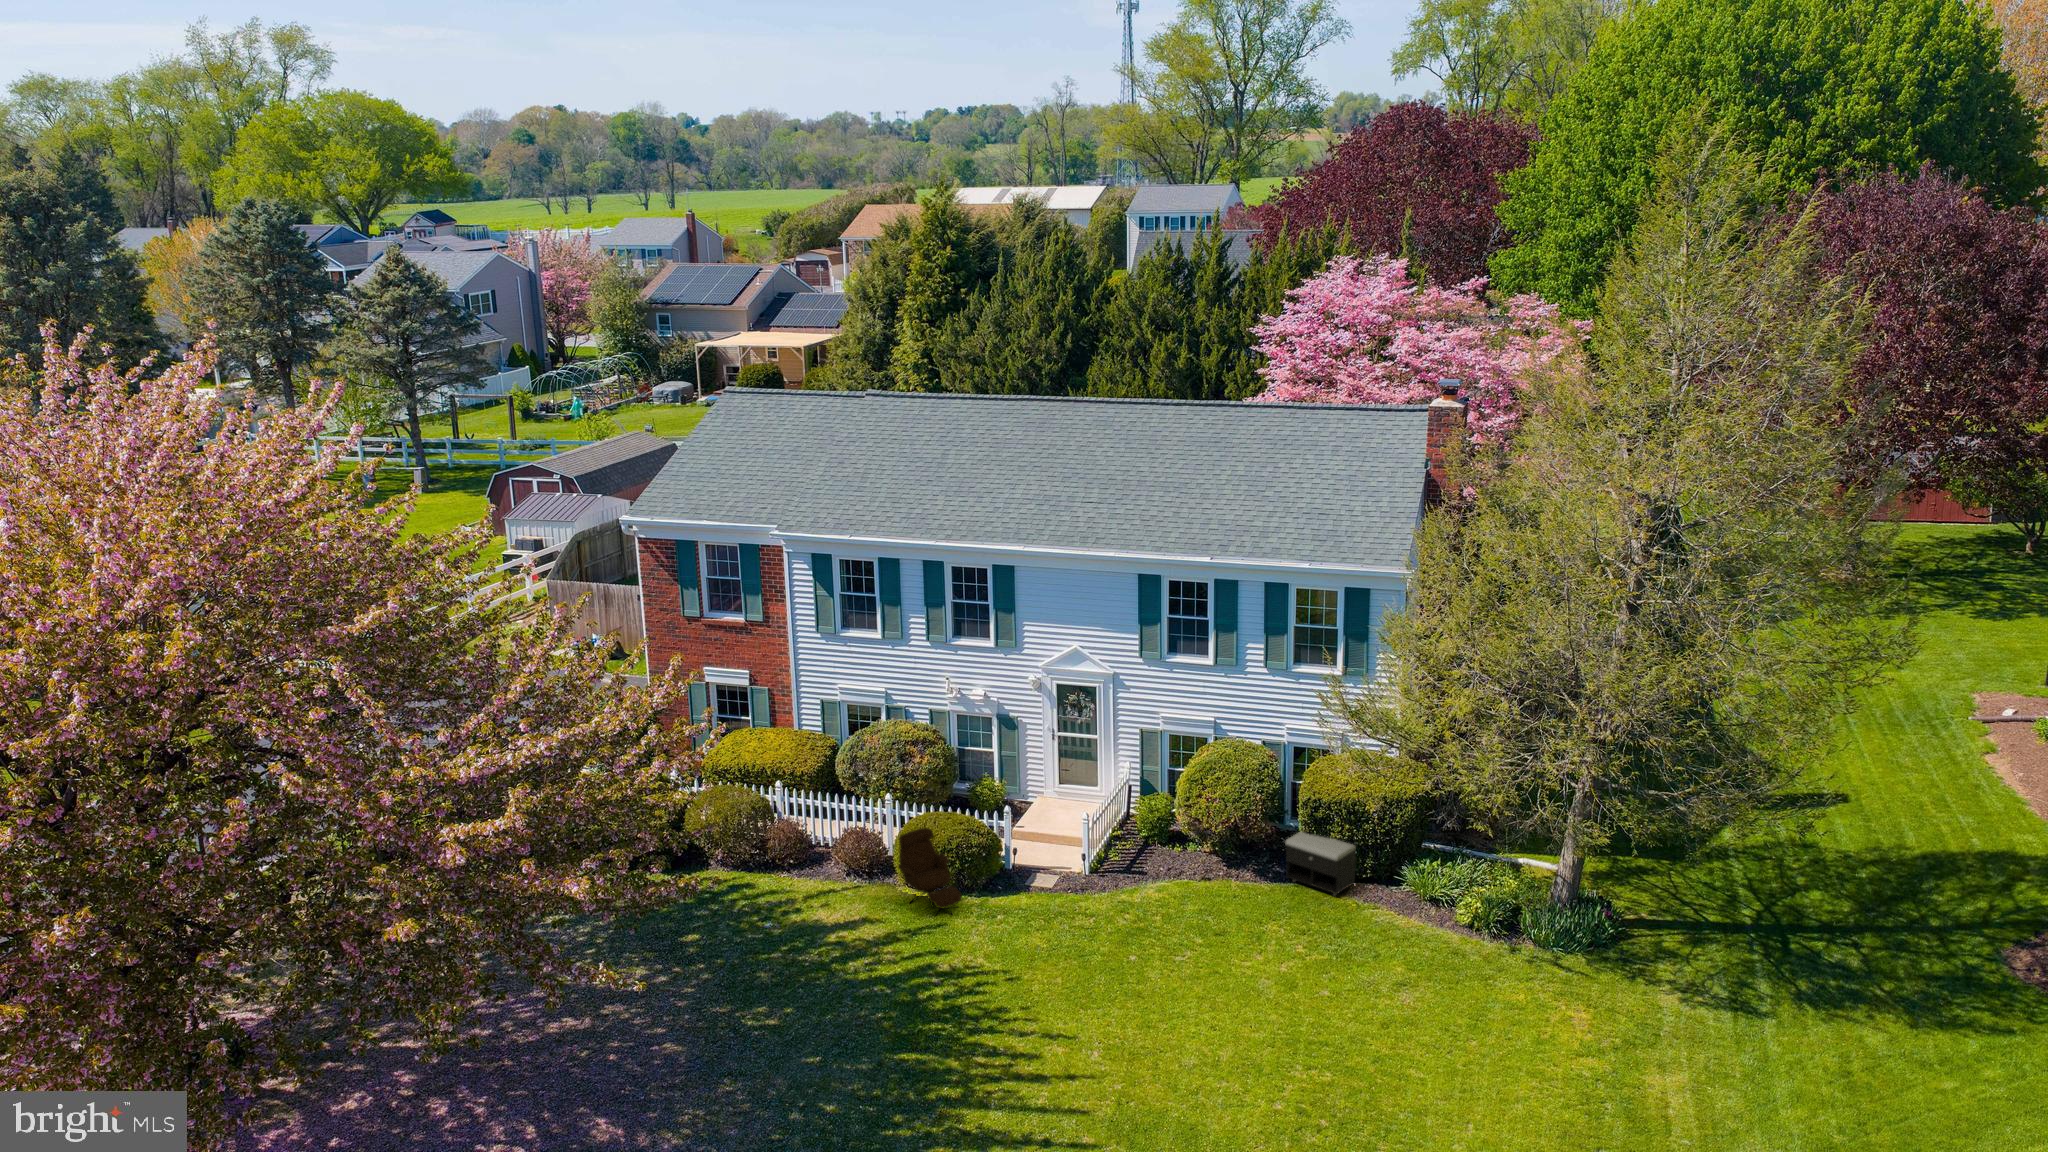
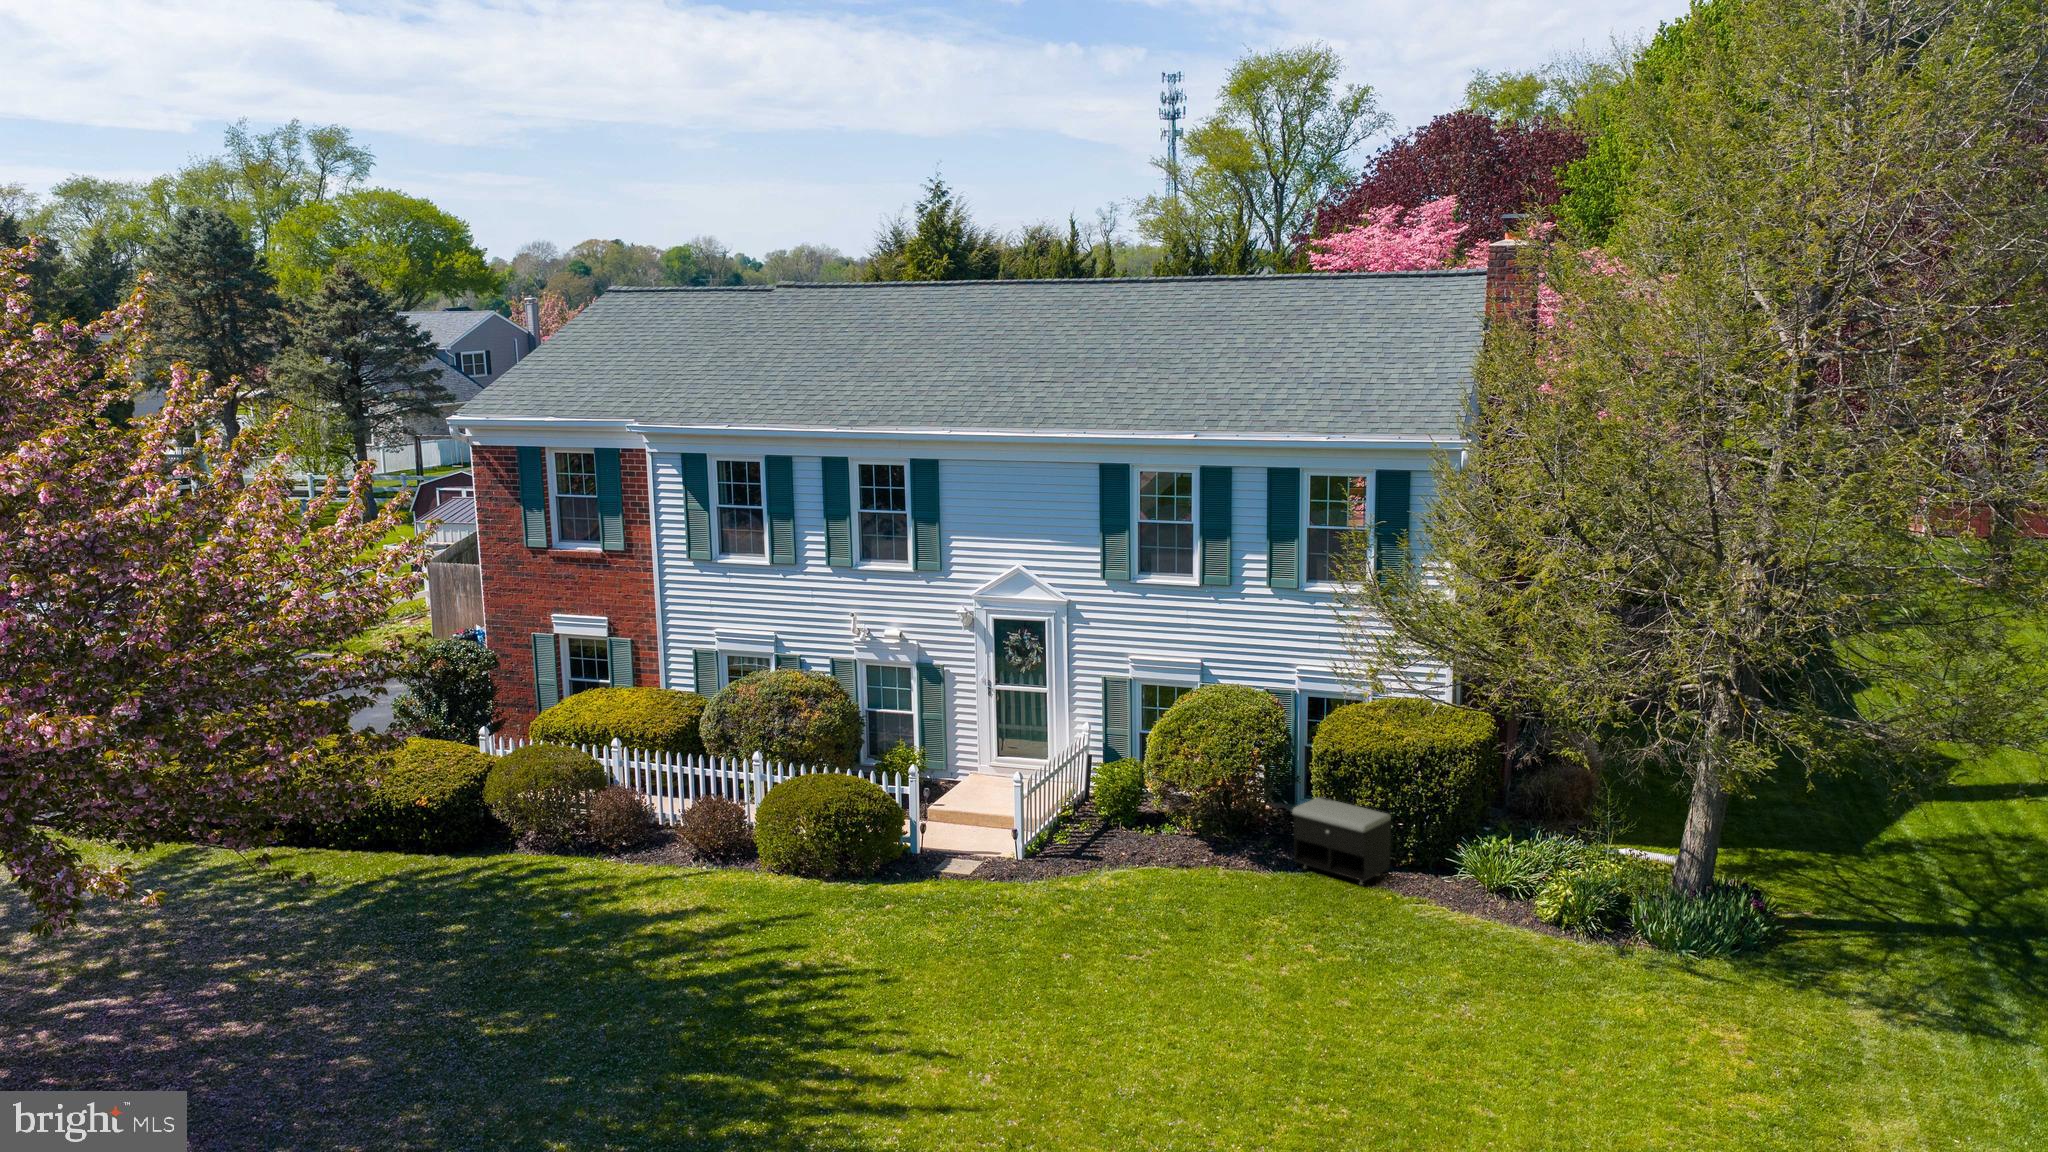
lounge chair: present [898,828,962,911] -> none [752,786,837,903]

